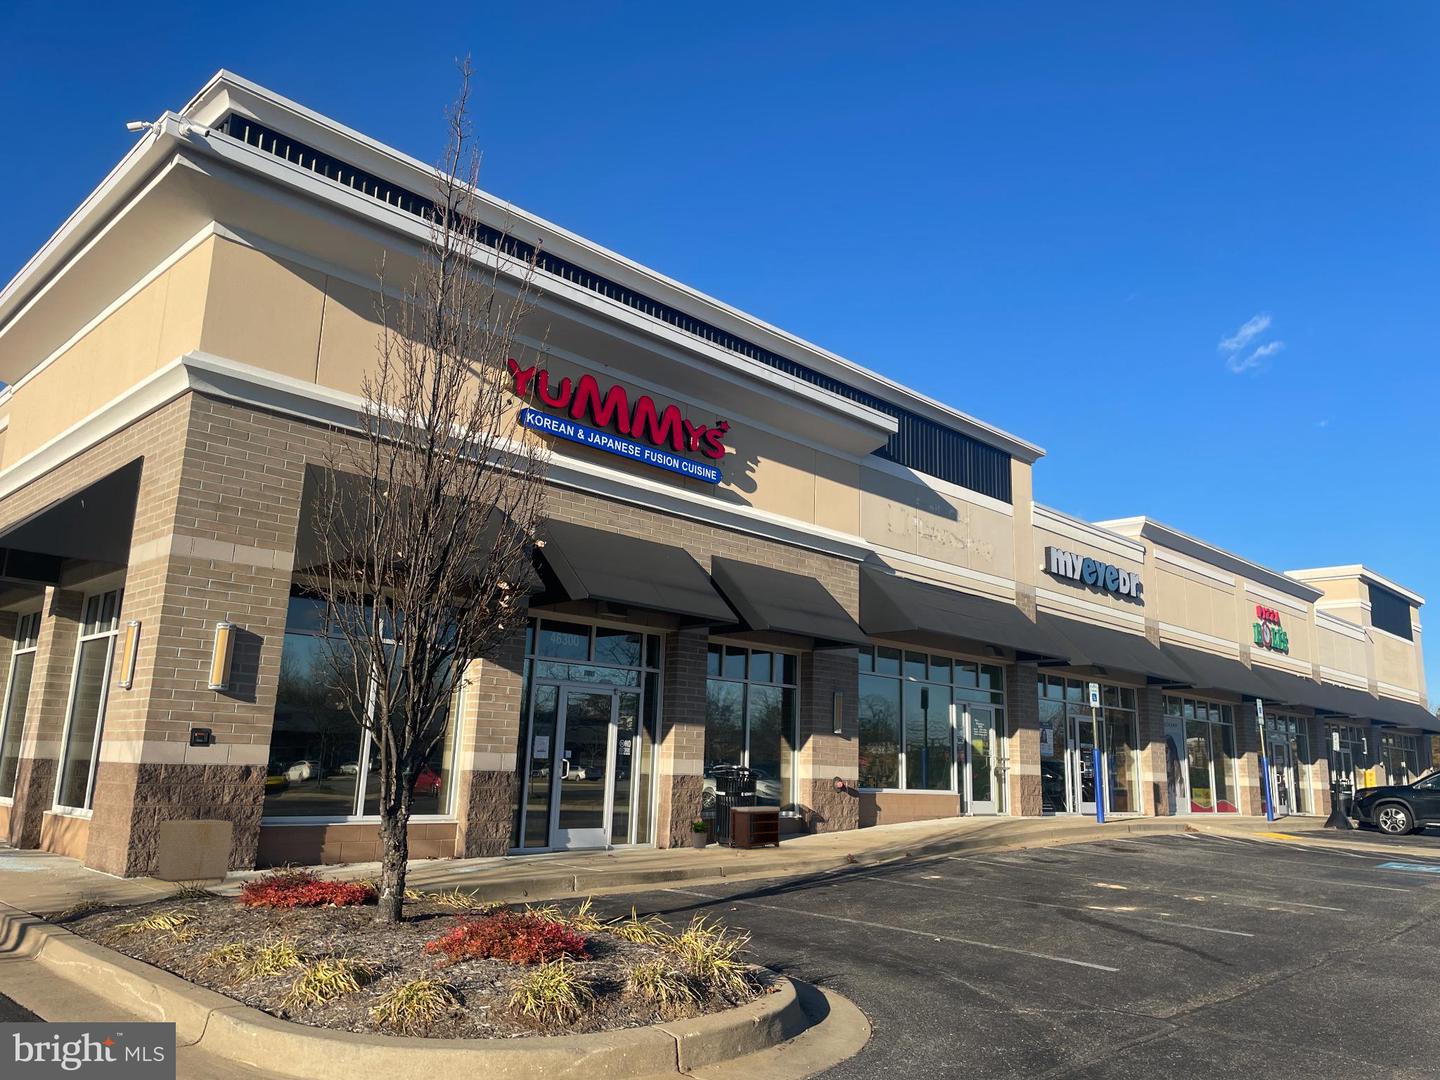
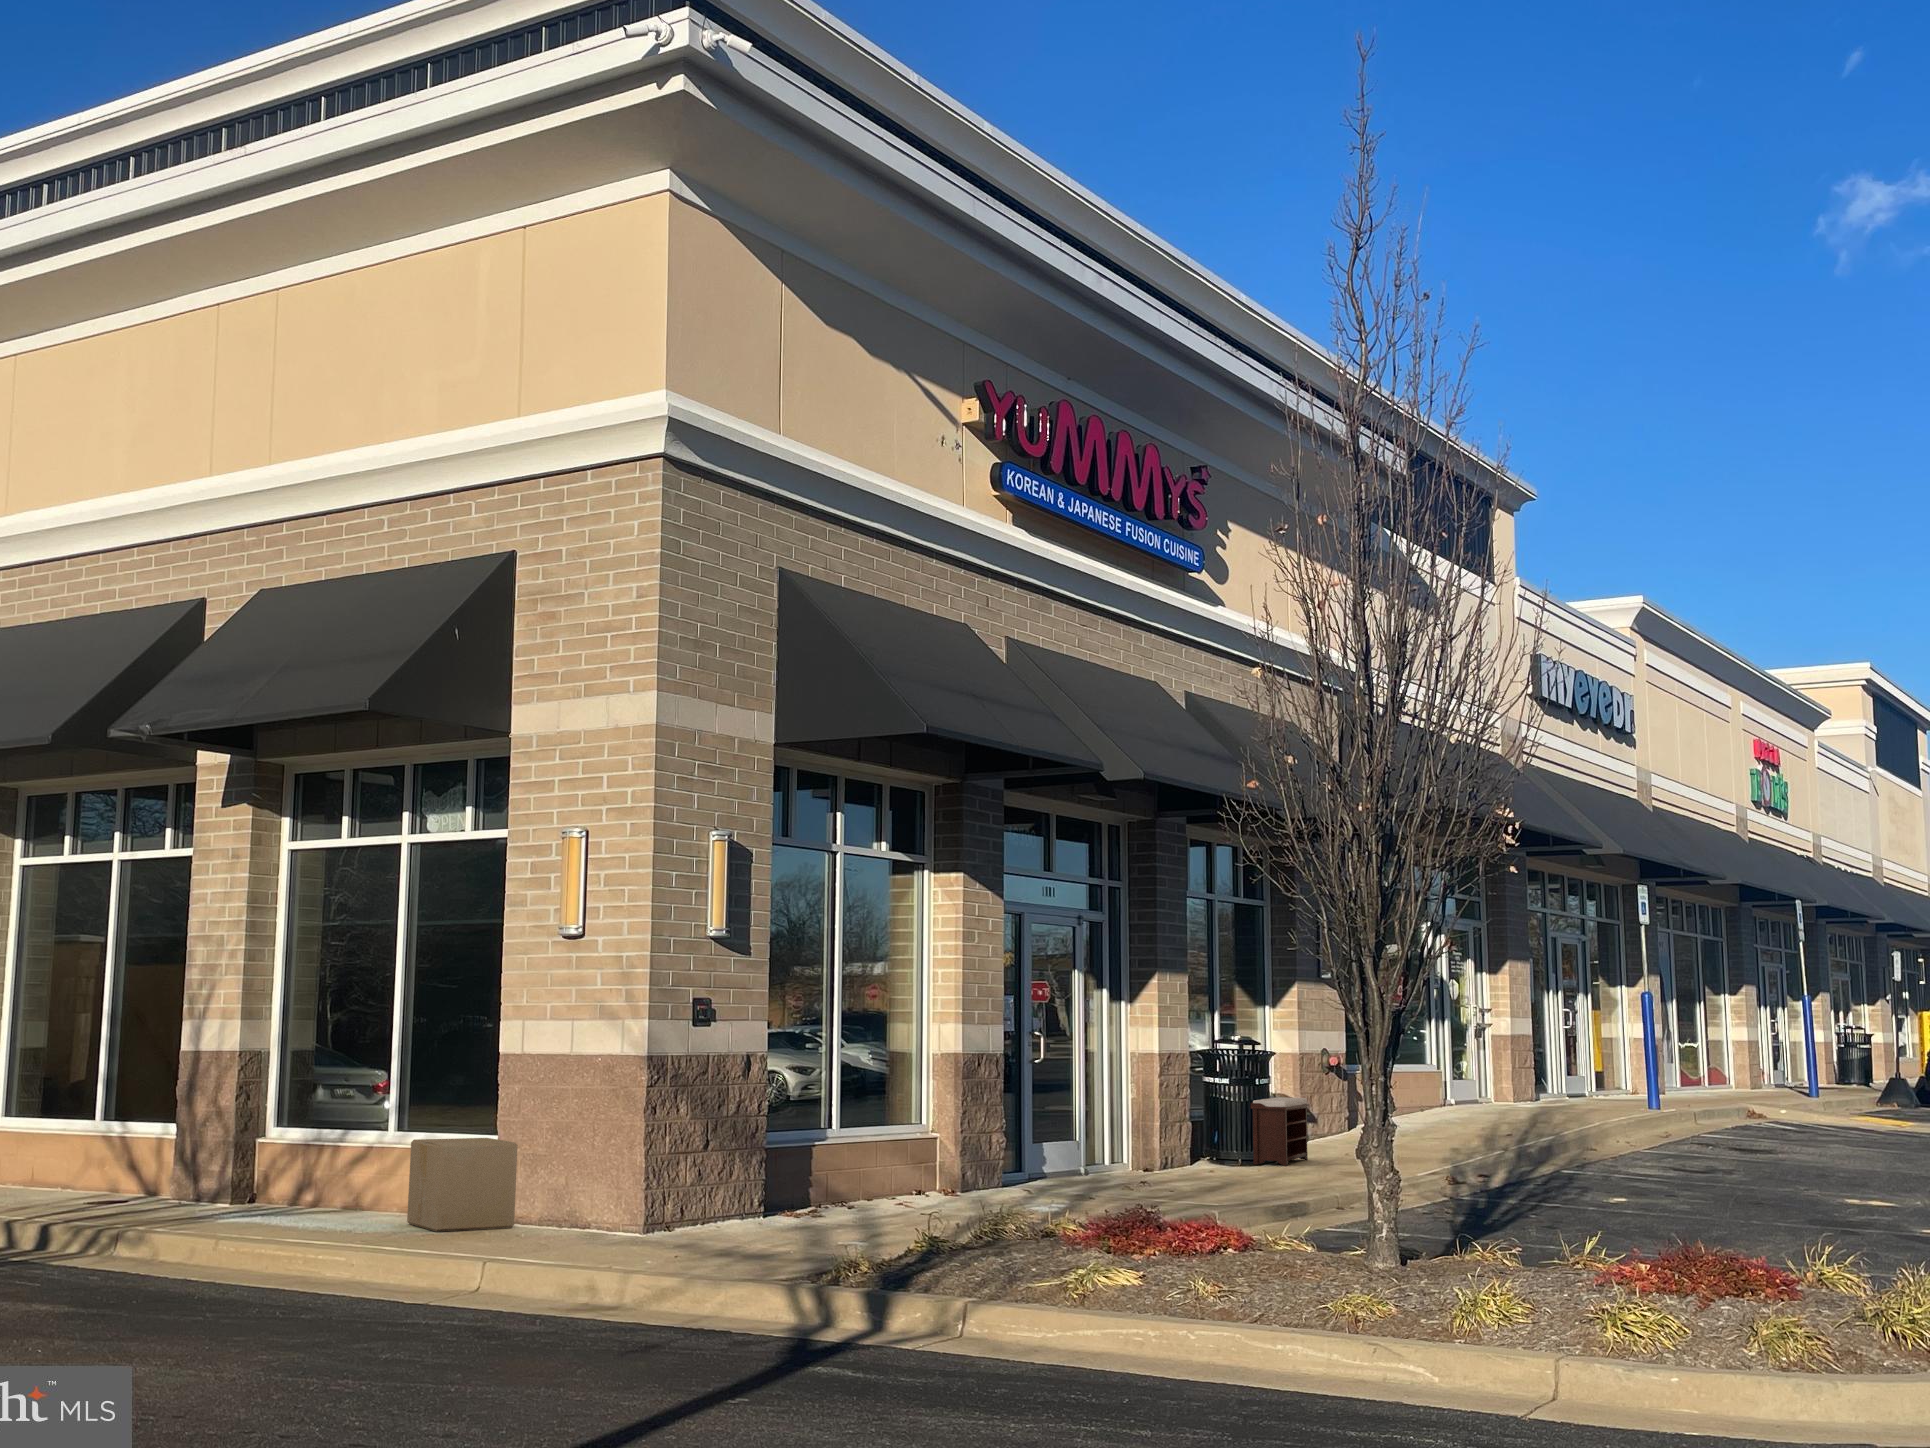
cardboard box: present [151,820,233,881] -> present [407,1138,518,1232]
potted plant: present [689,822,713,848] -> none [1175,1123,1225,1165]

